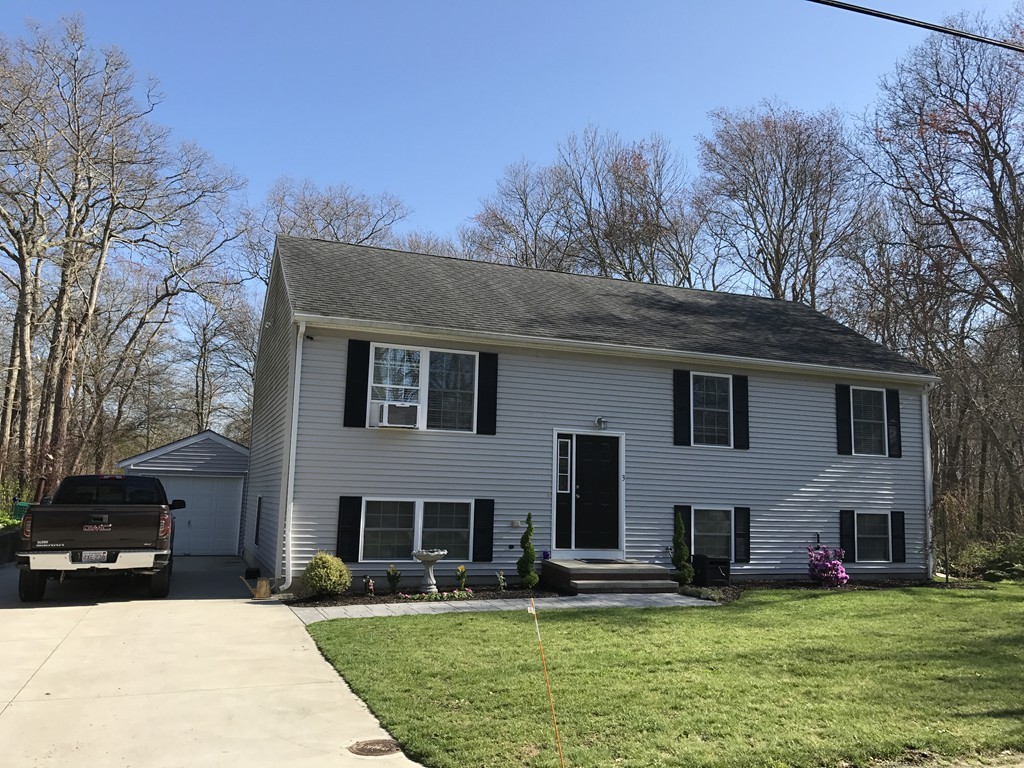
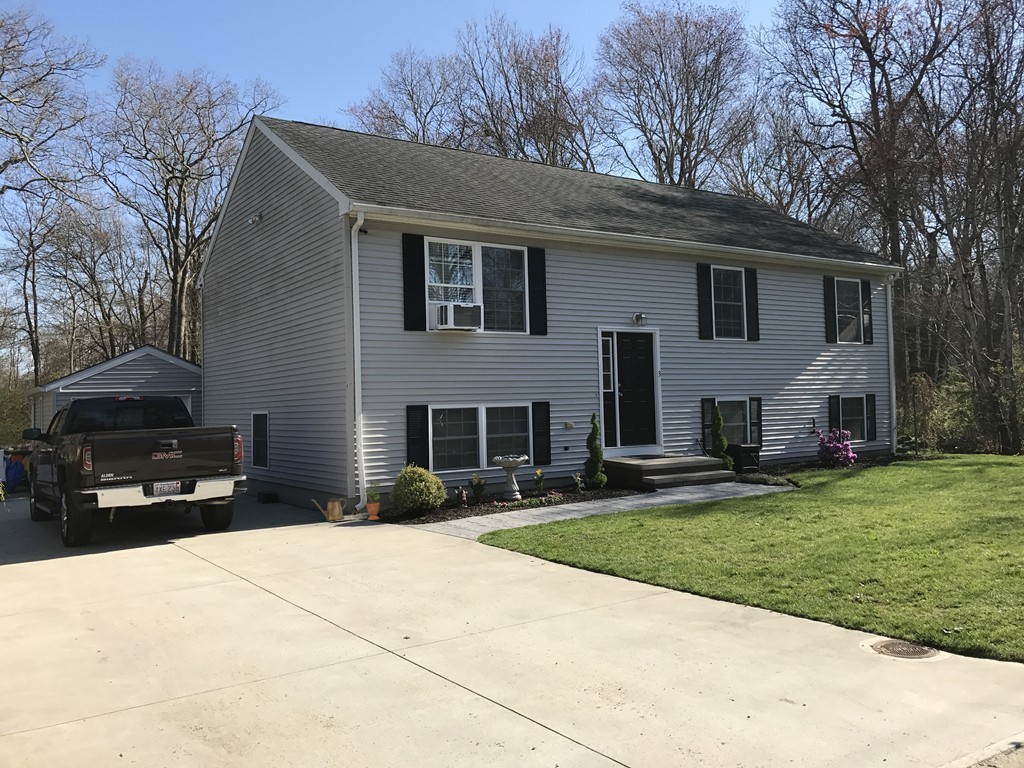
potted plant: none [283,562,301,601] -> present [363,481,380,520]

